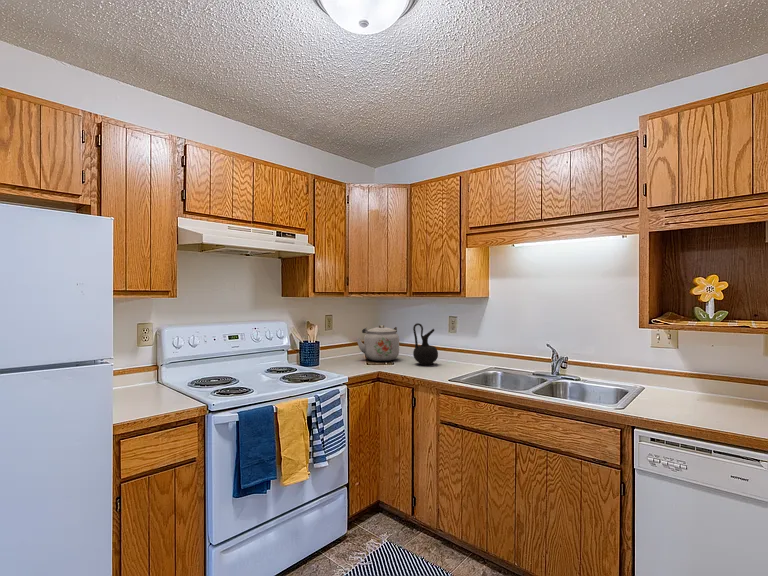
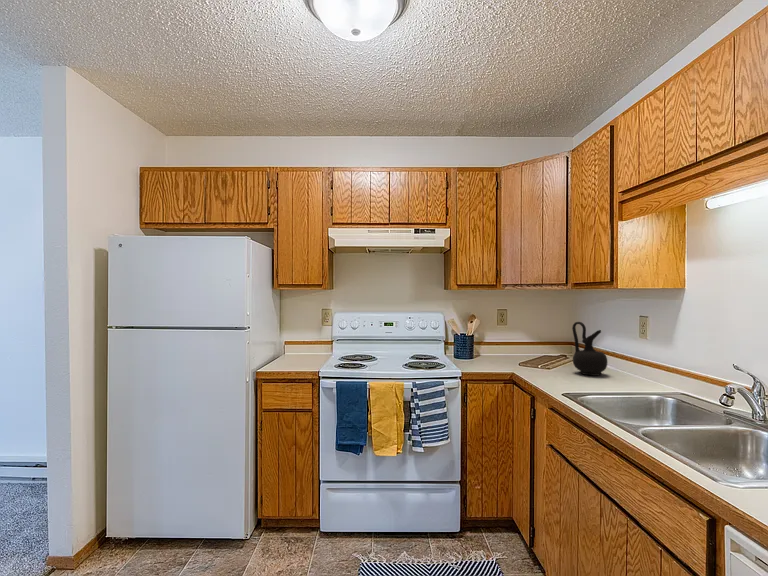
kettle: present [357,325,399,361] -> none [520,322,574,364]

